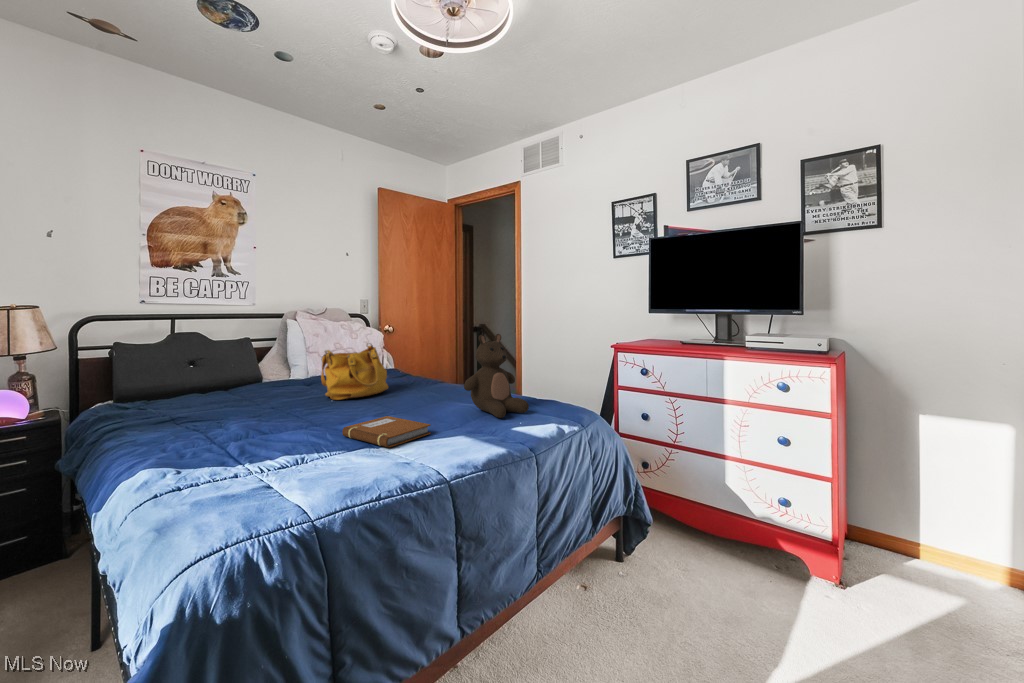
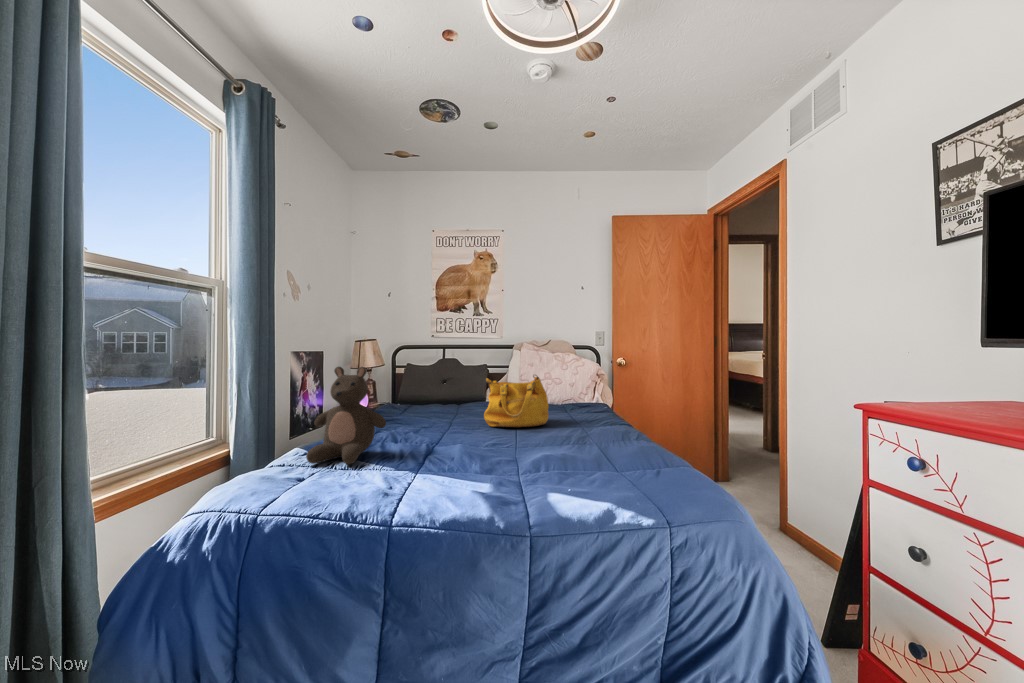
stuffed bear: present [464,334,529,418] -> present [306,367,386,465]
notebook: present [342,416,431,447] -> none [413,448,475,477]

